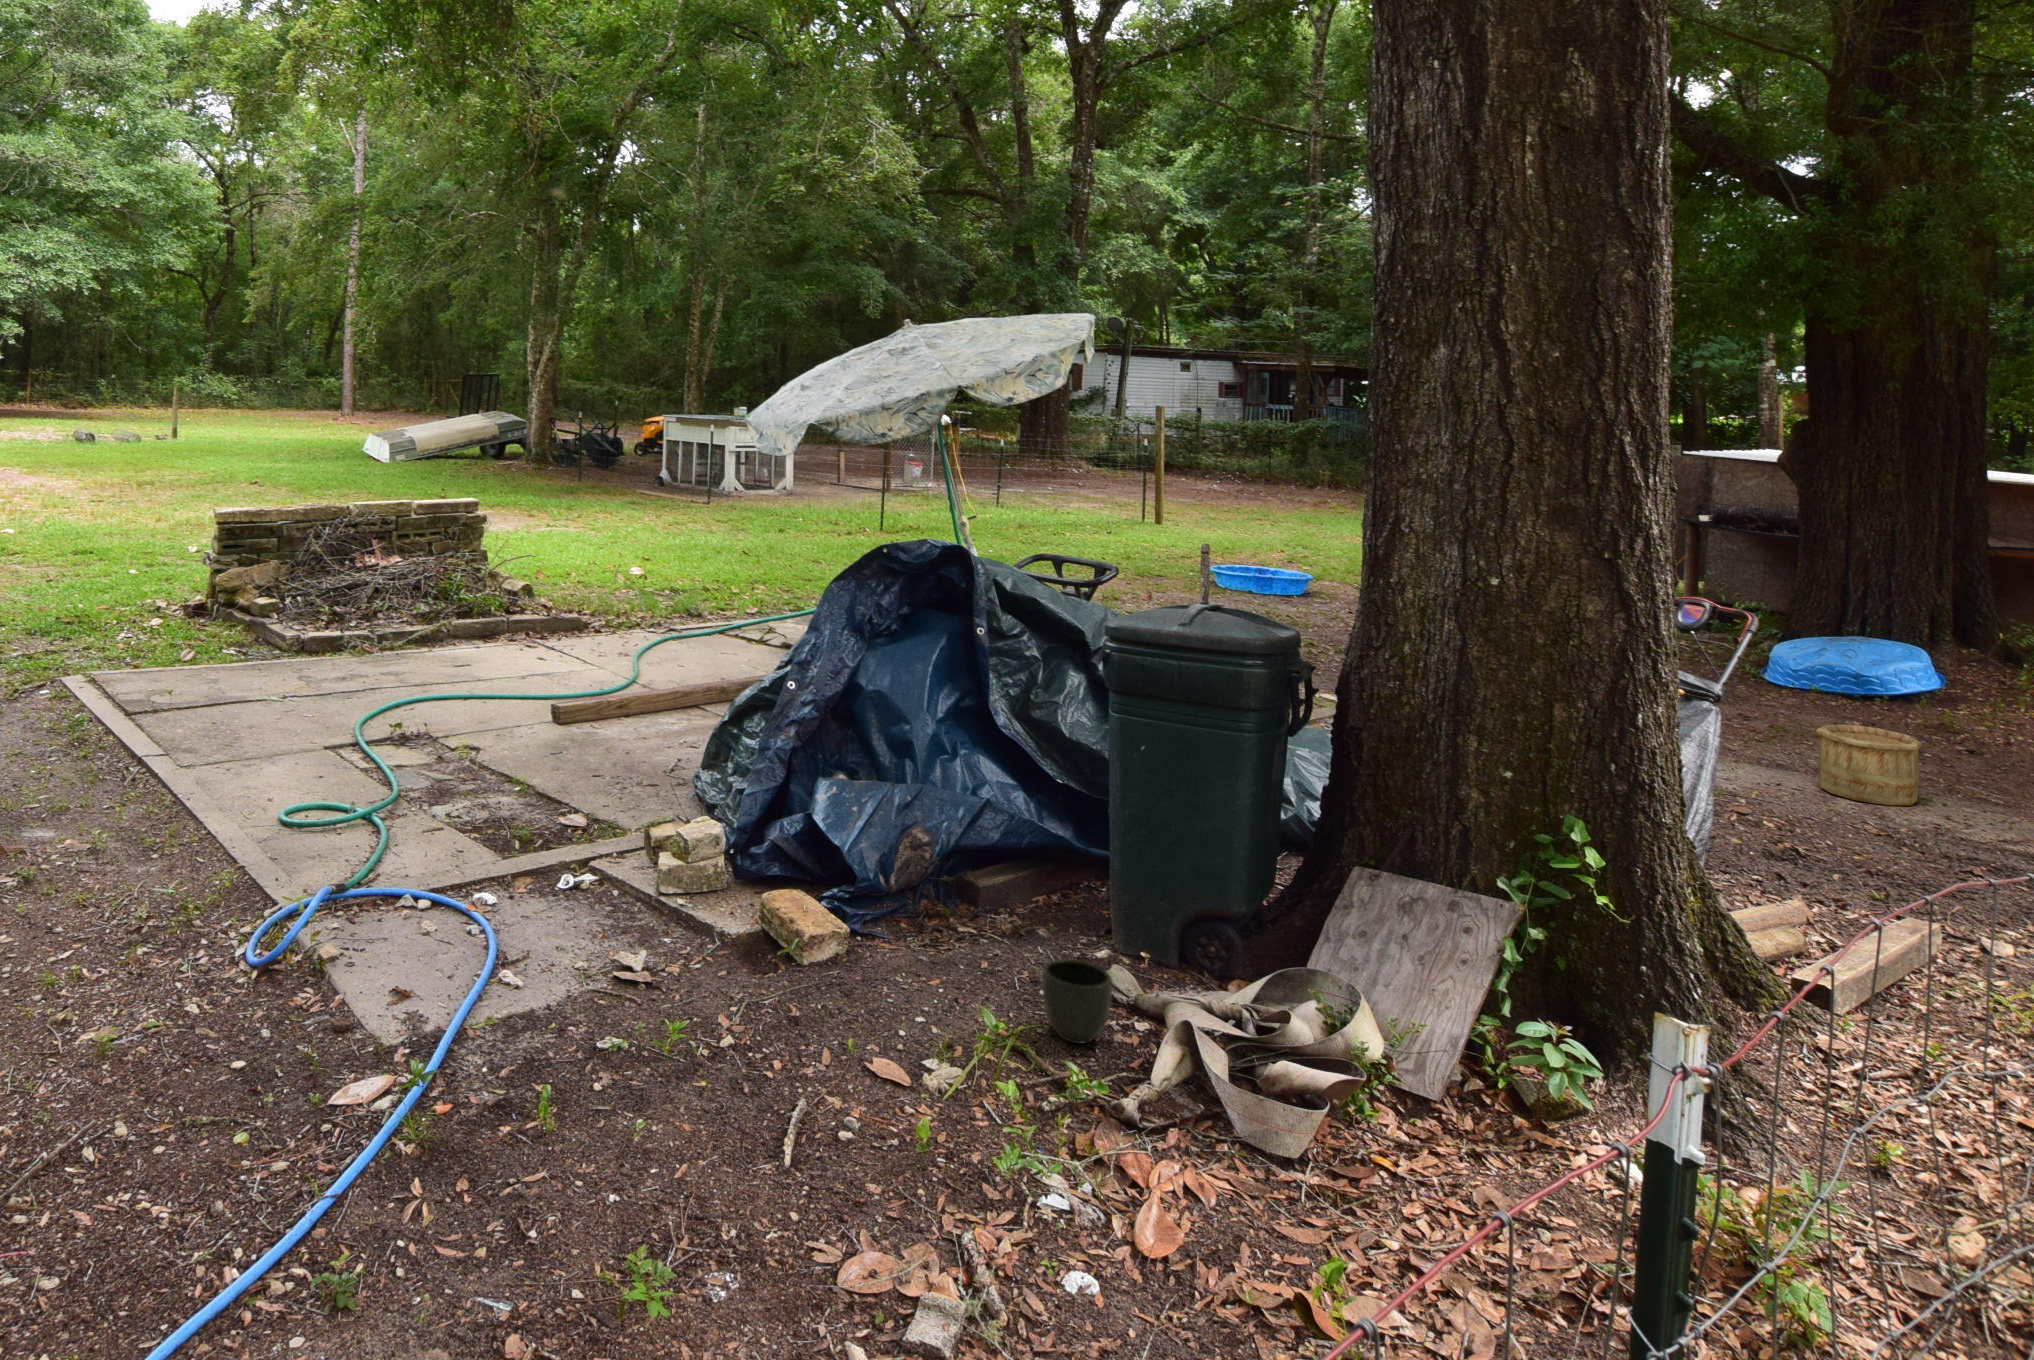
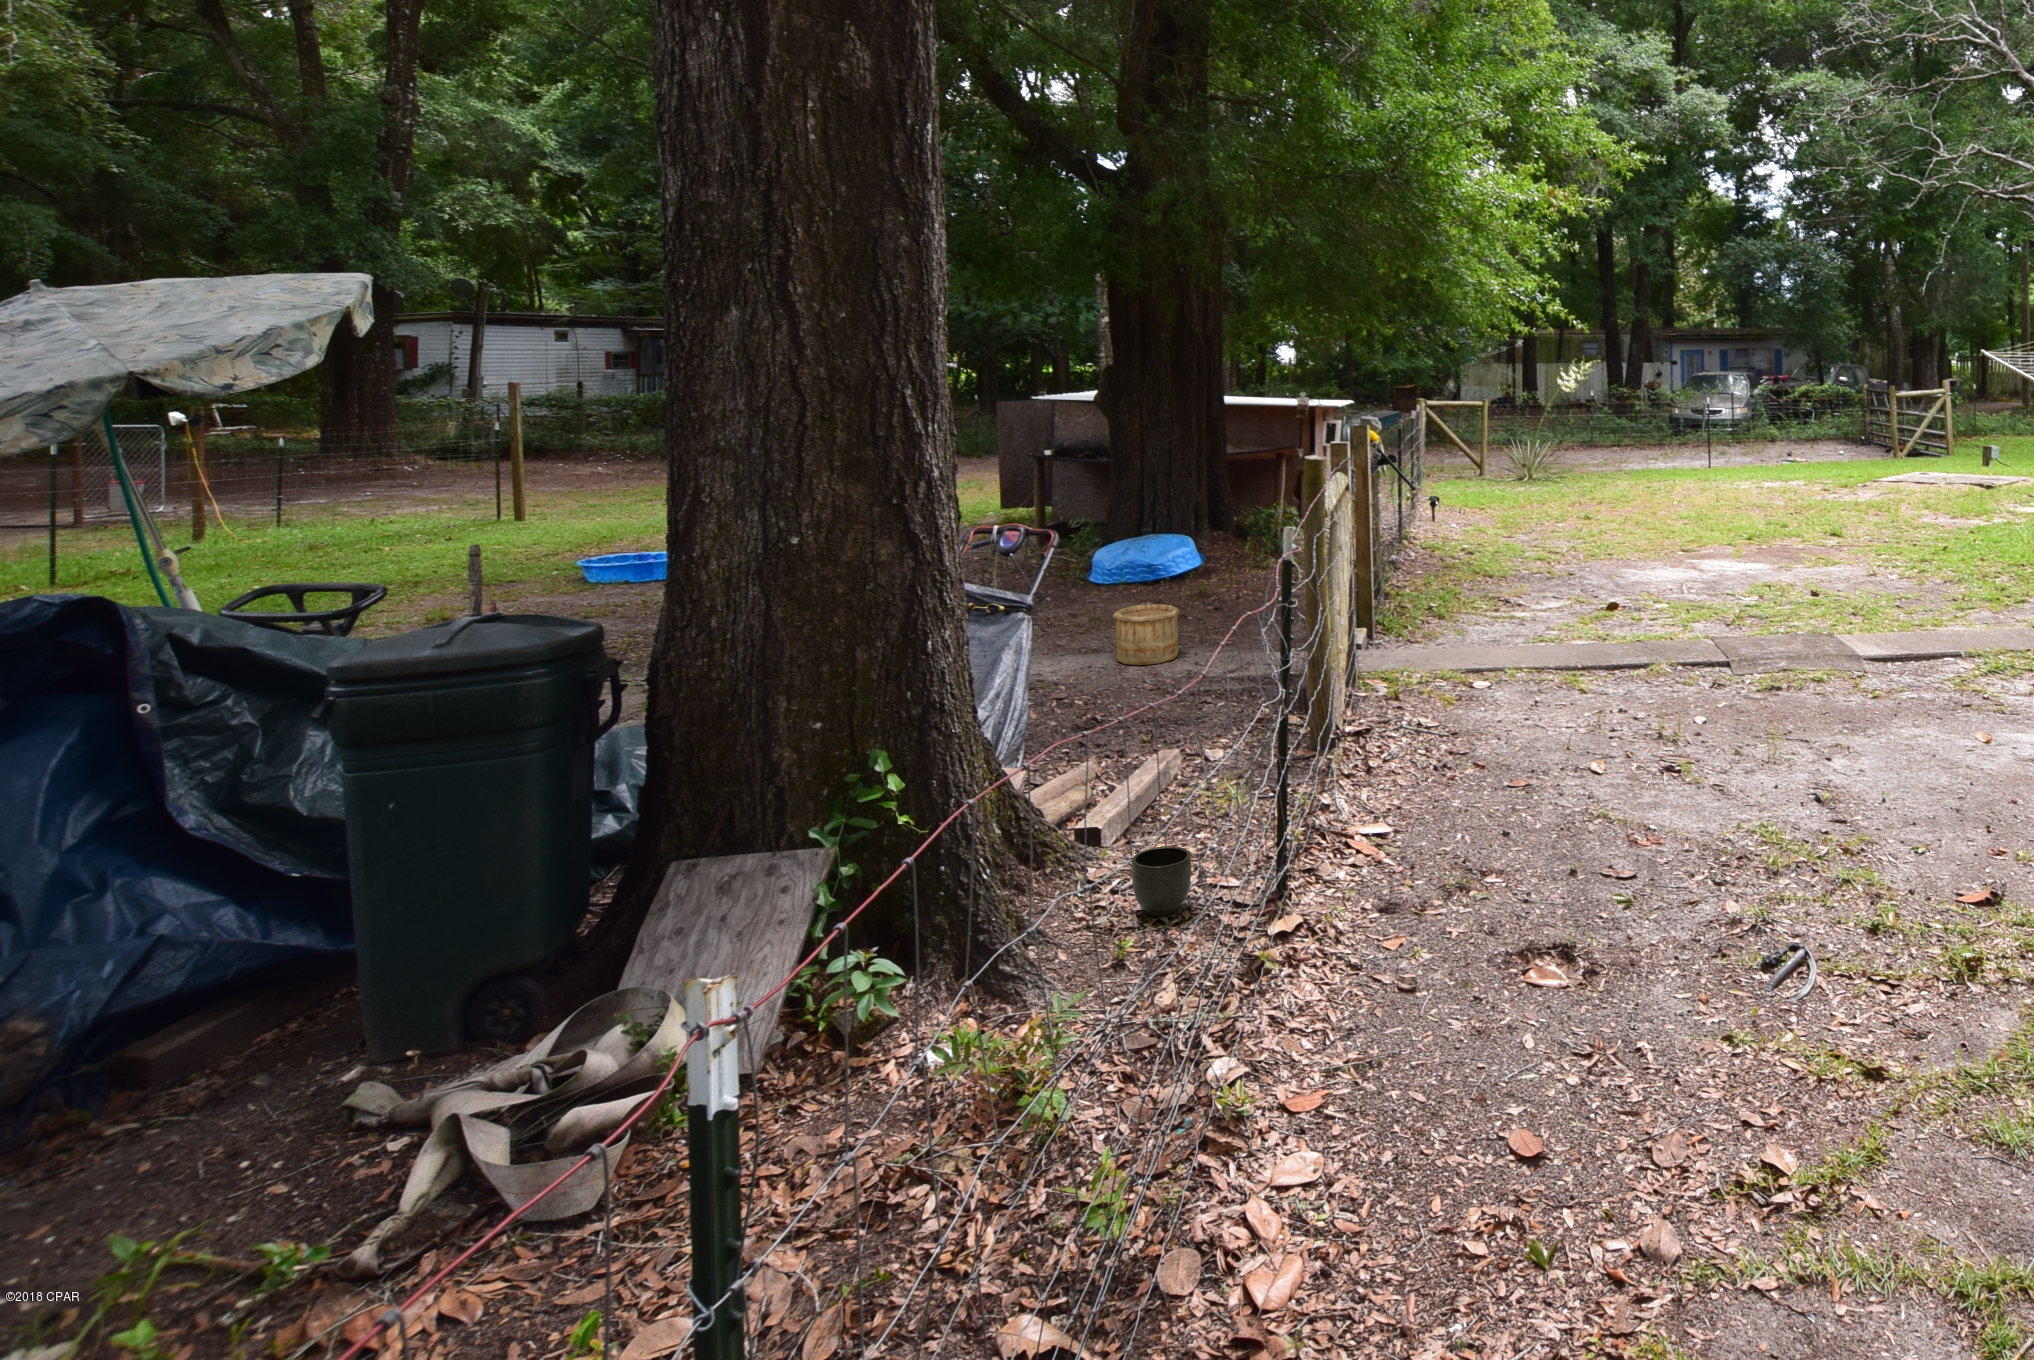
planter: present [1042,959,1112,1044] -> present [1132,847,1191,916]

